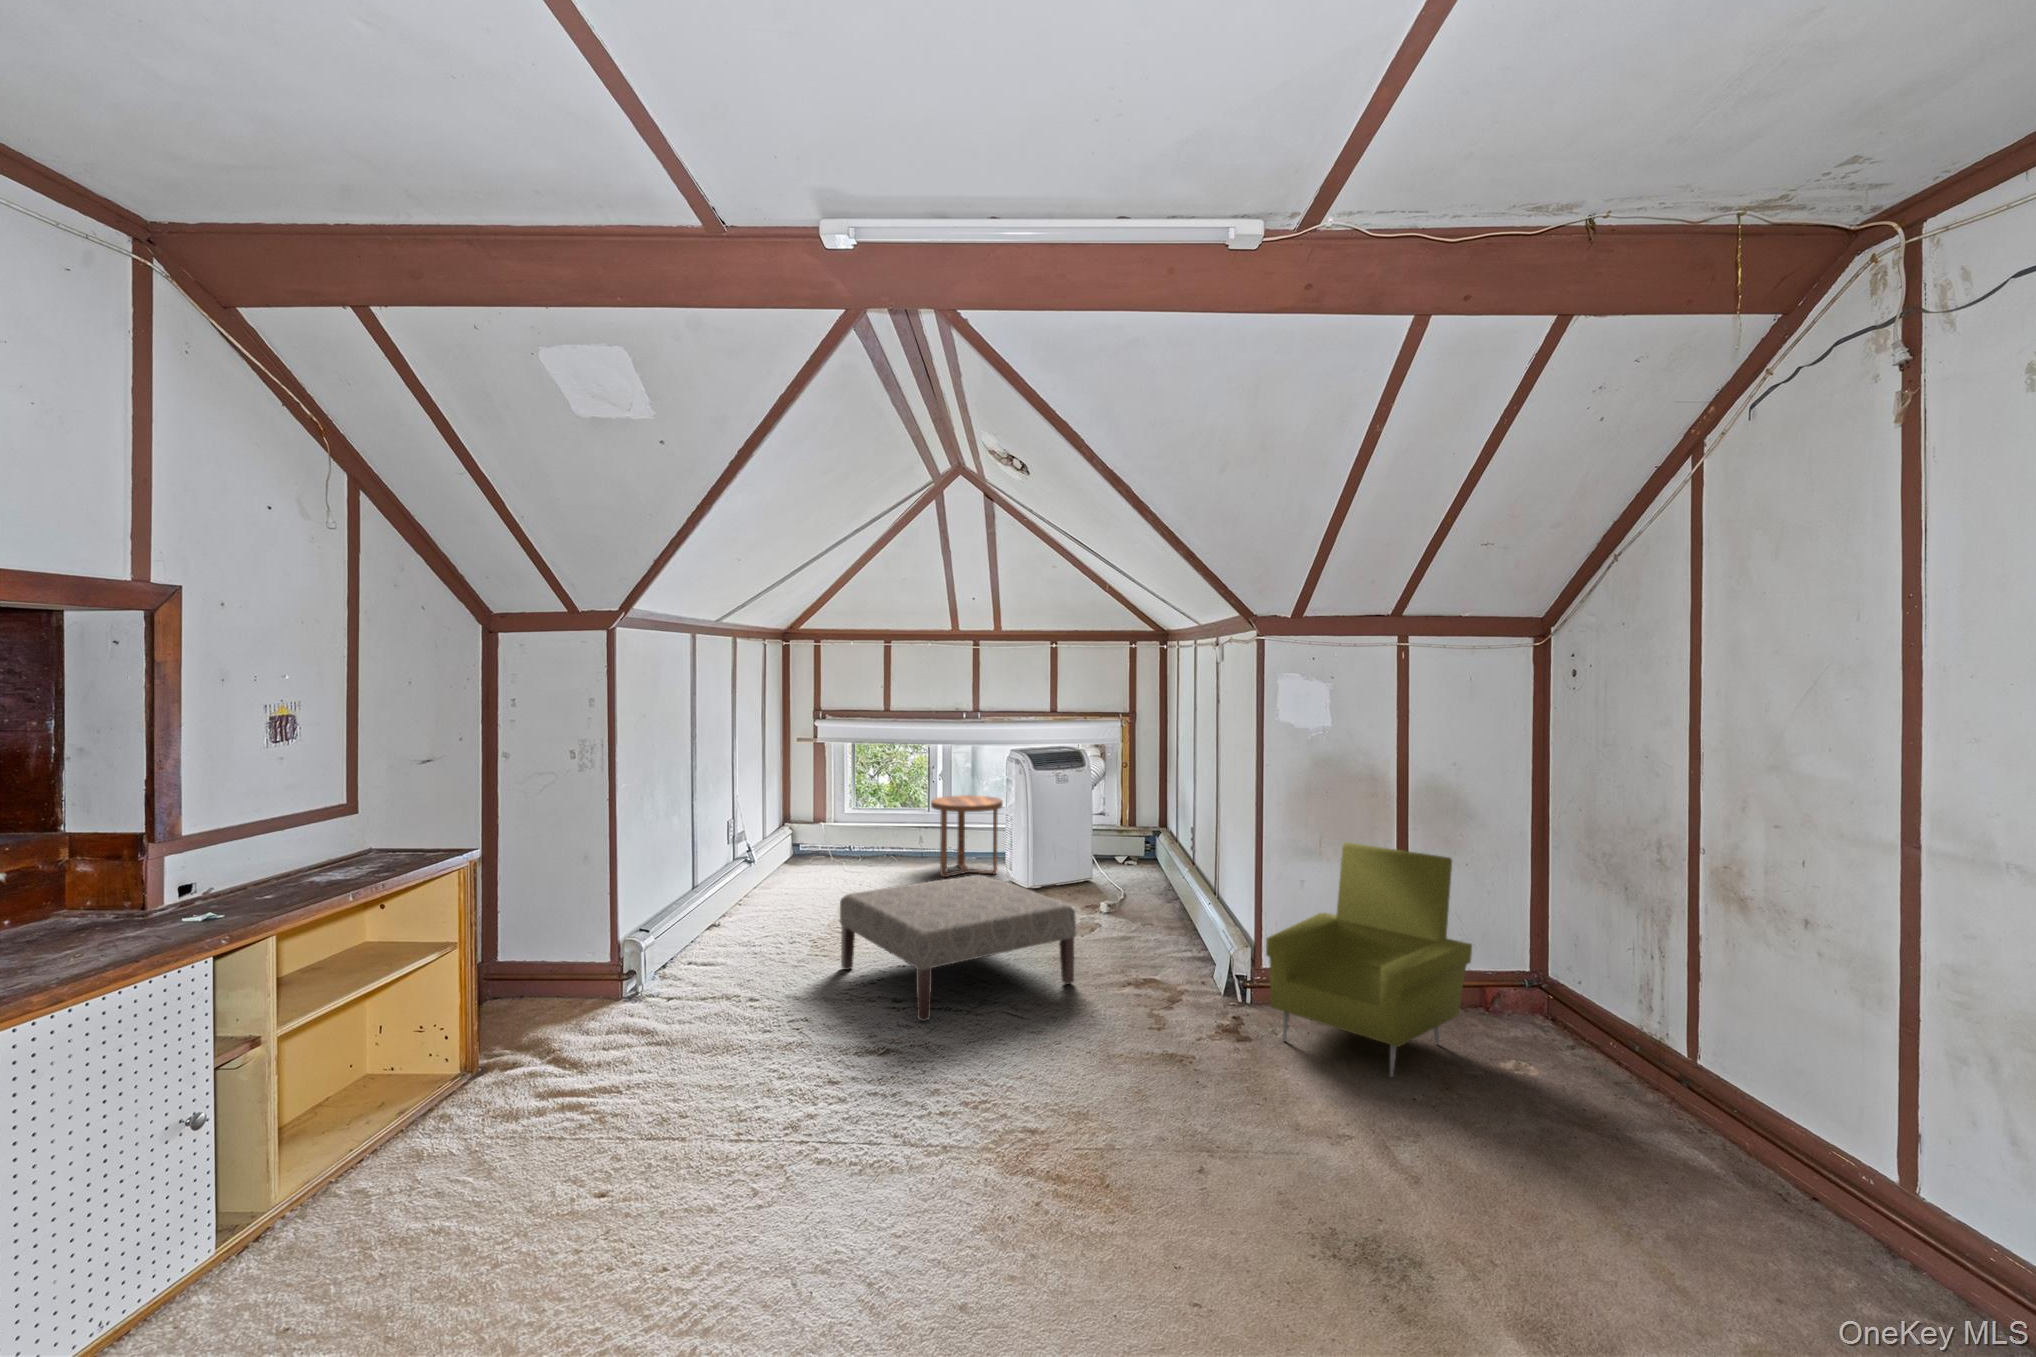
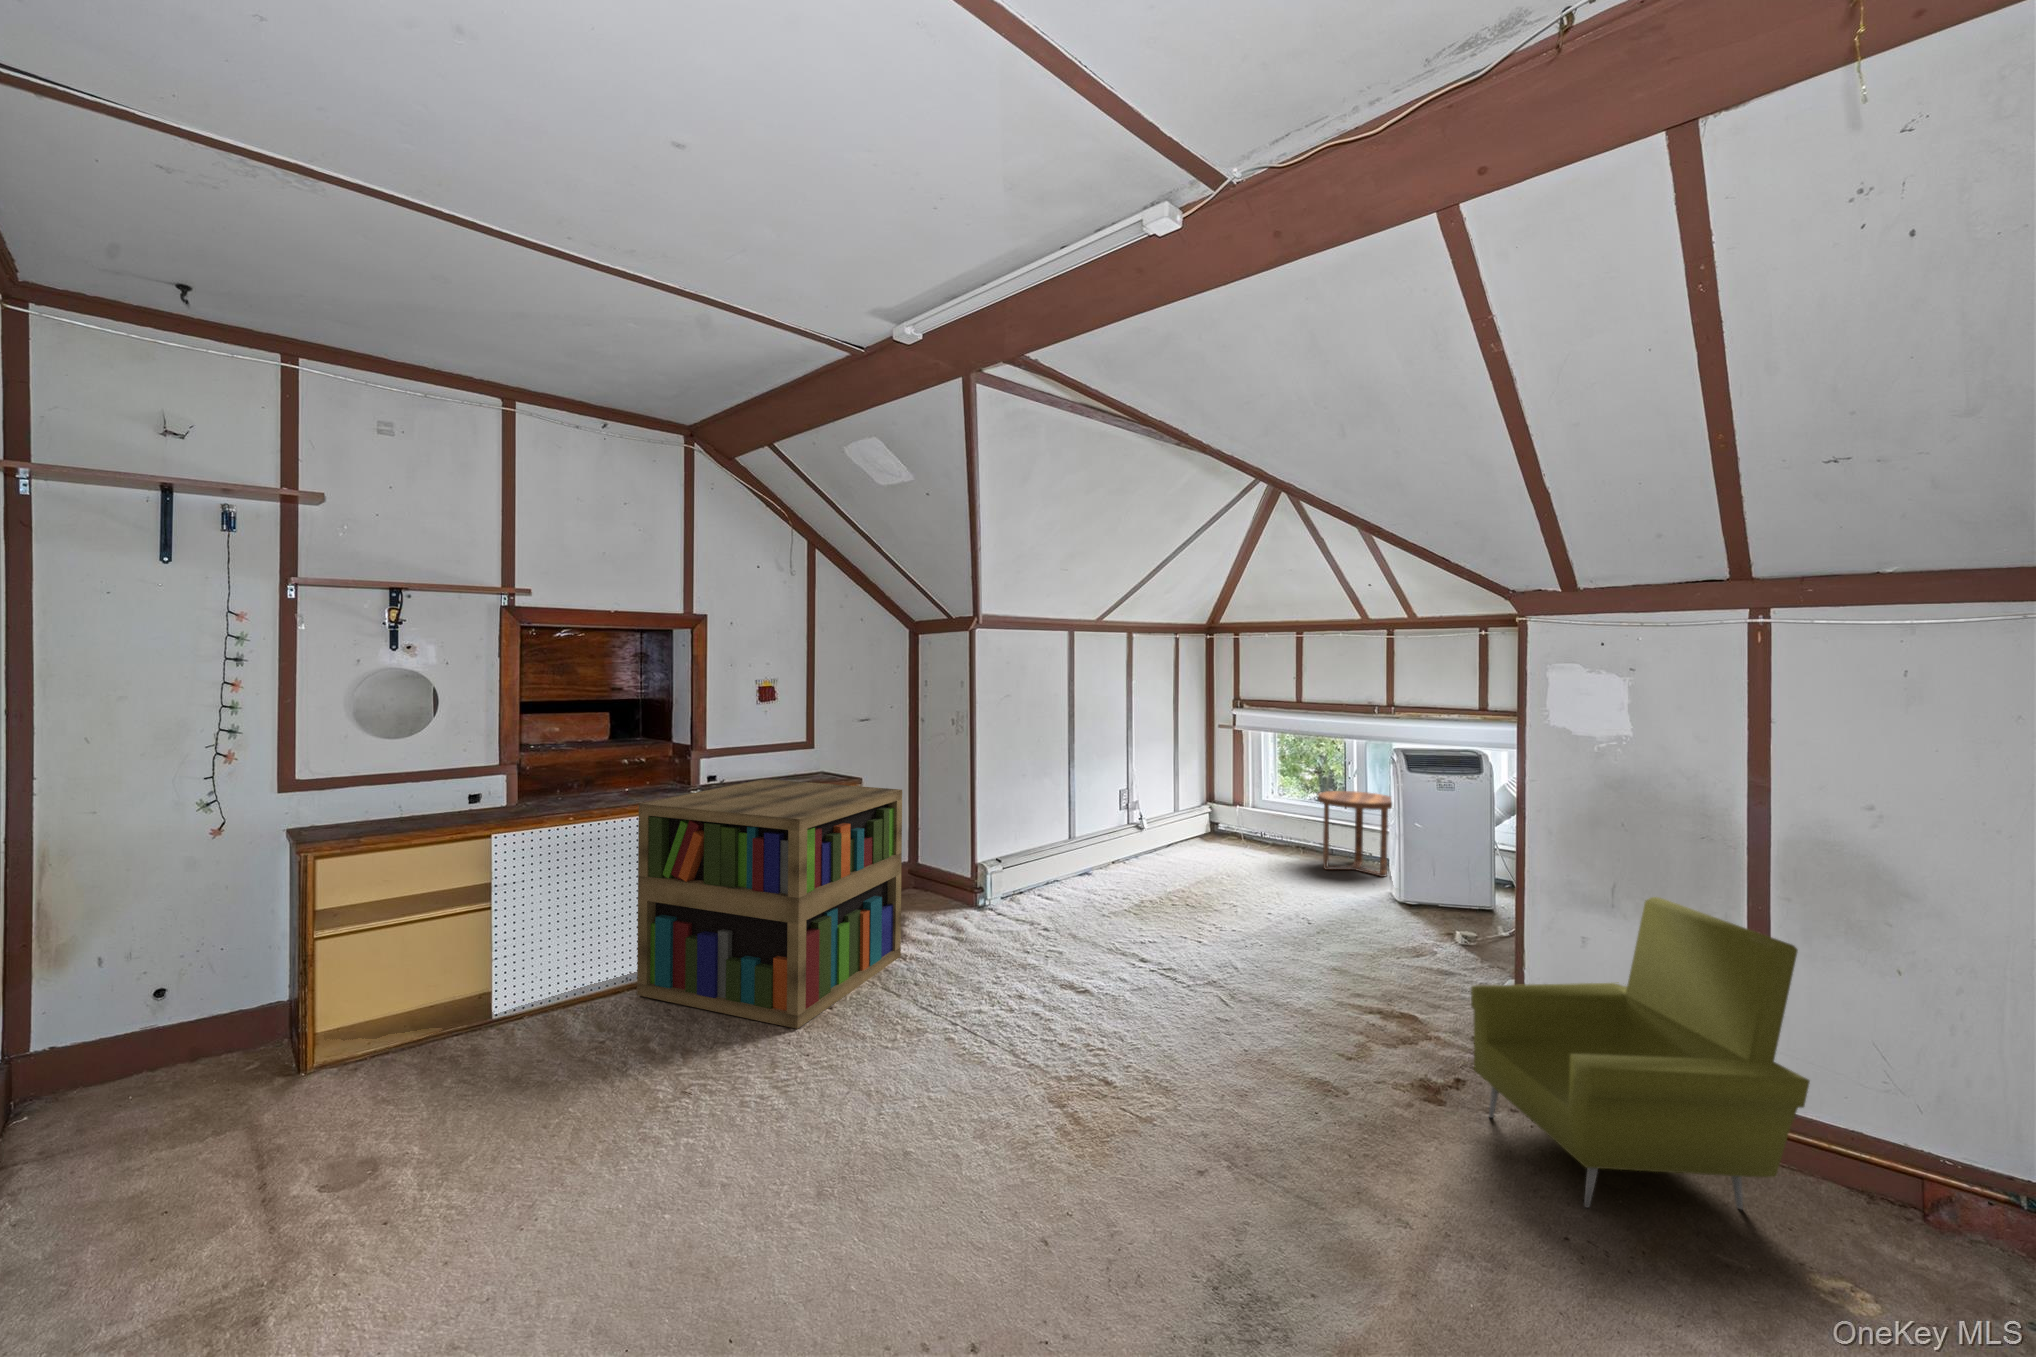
bookshelf: none [170,854,609,1332] -> present [637,779,902,1029]
ottoman: present [840,875,1076,1021] -> none [1135,858,1324,988]

